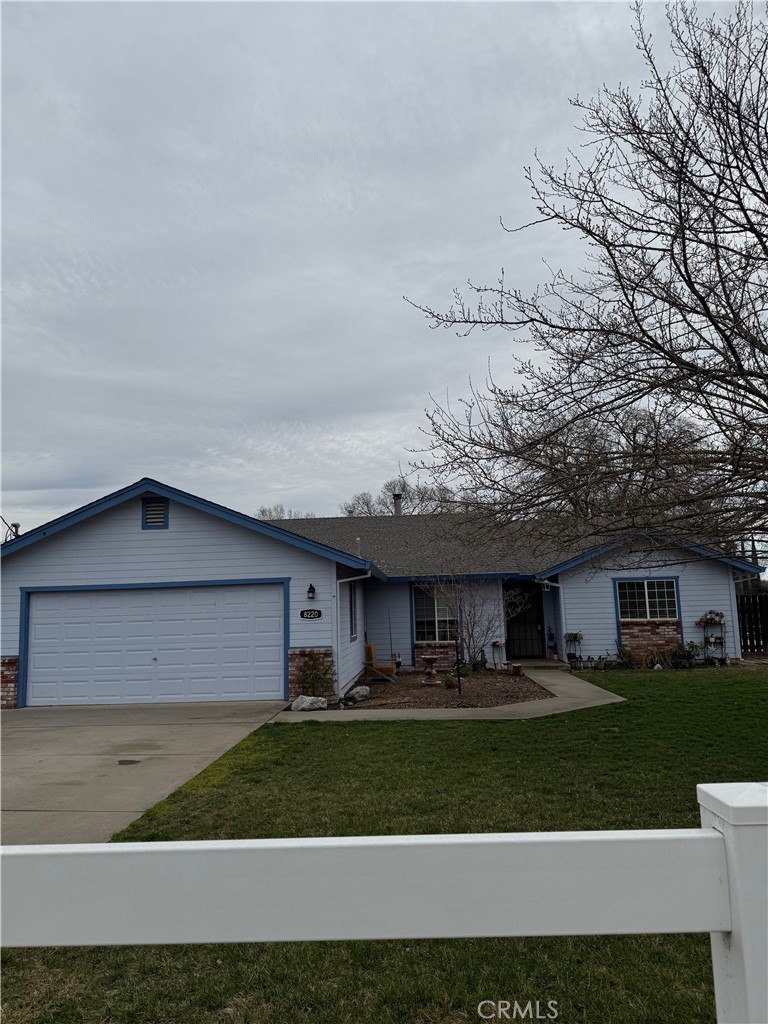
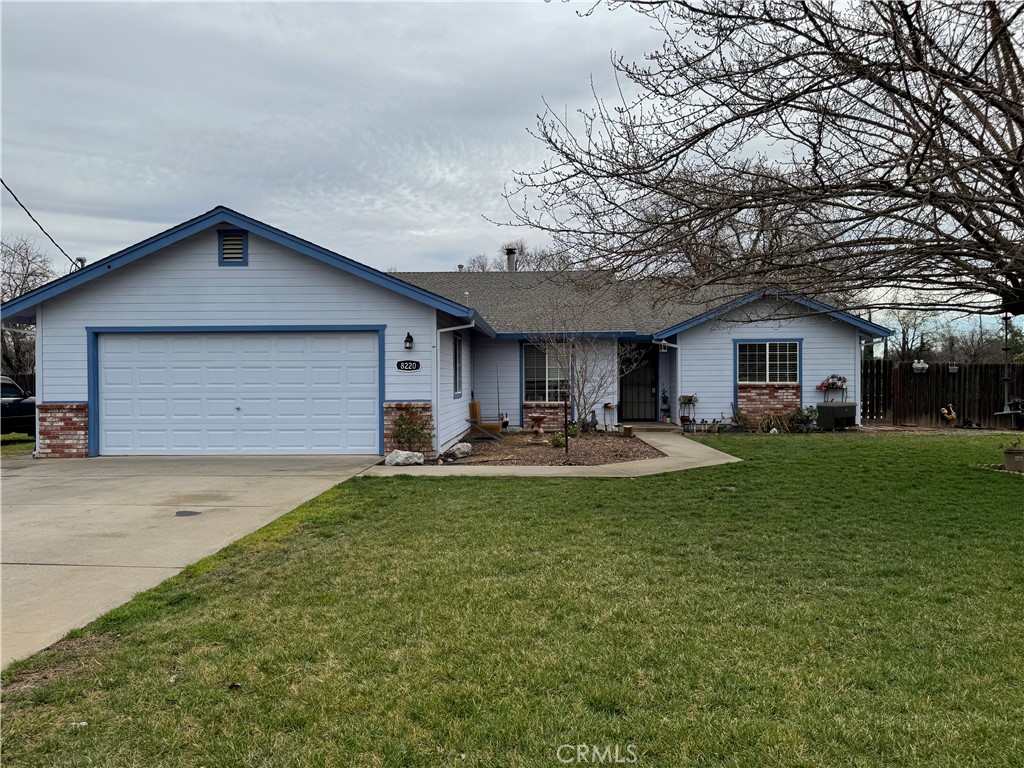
storage bench: none [697,637,738,666] -> present [816,402,857,431]

